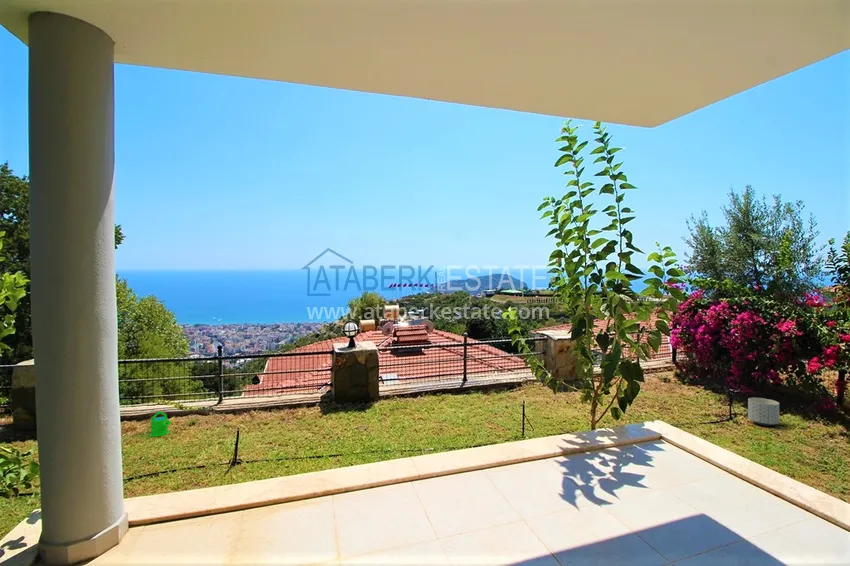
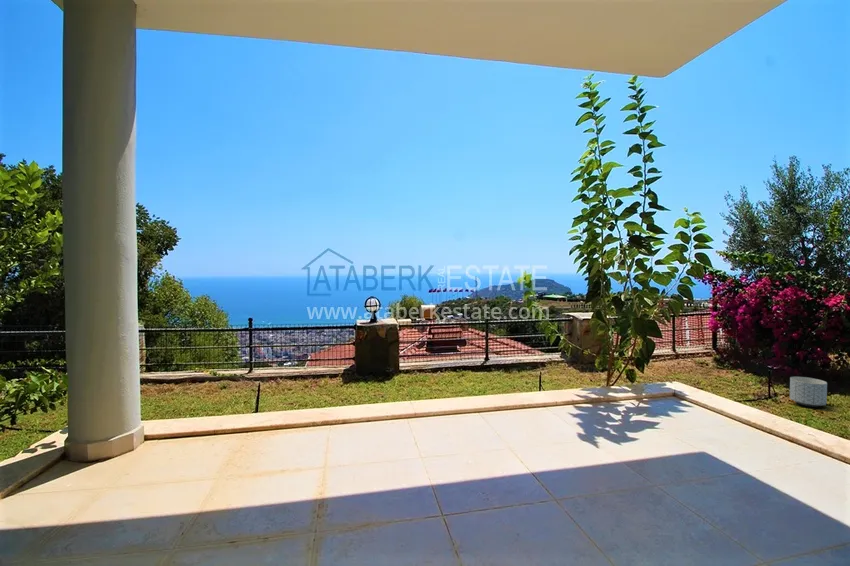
watering can: present [149,411,171,437] -> none [182,376,200,400]

